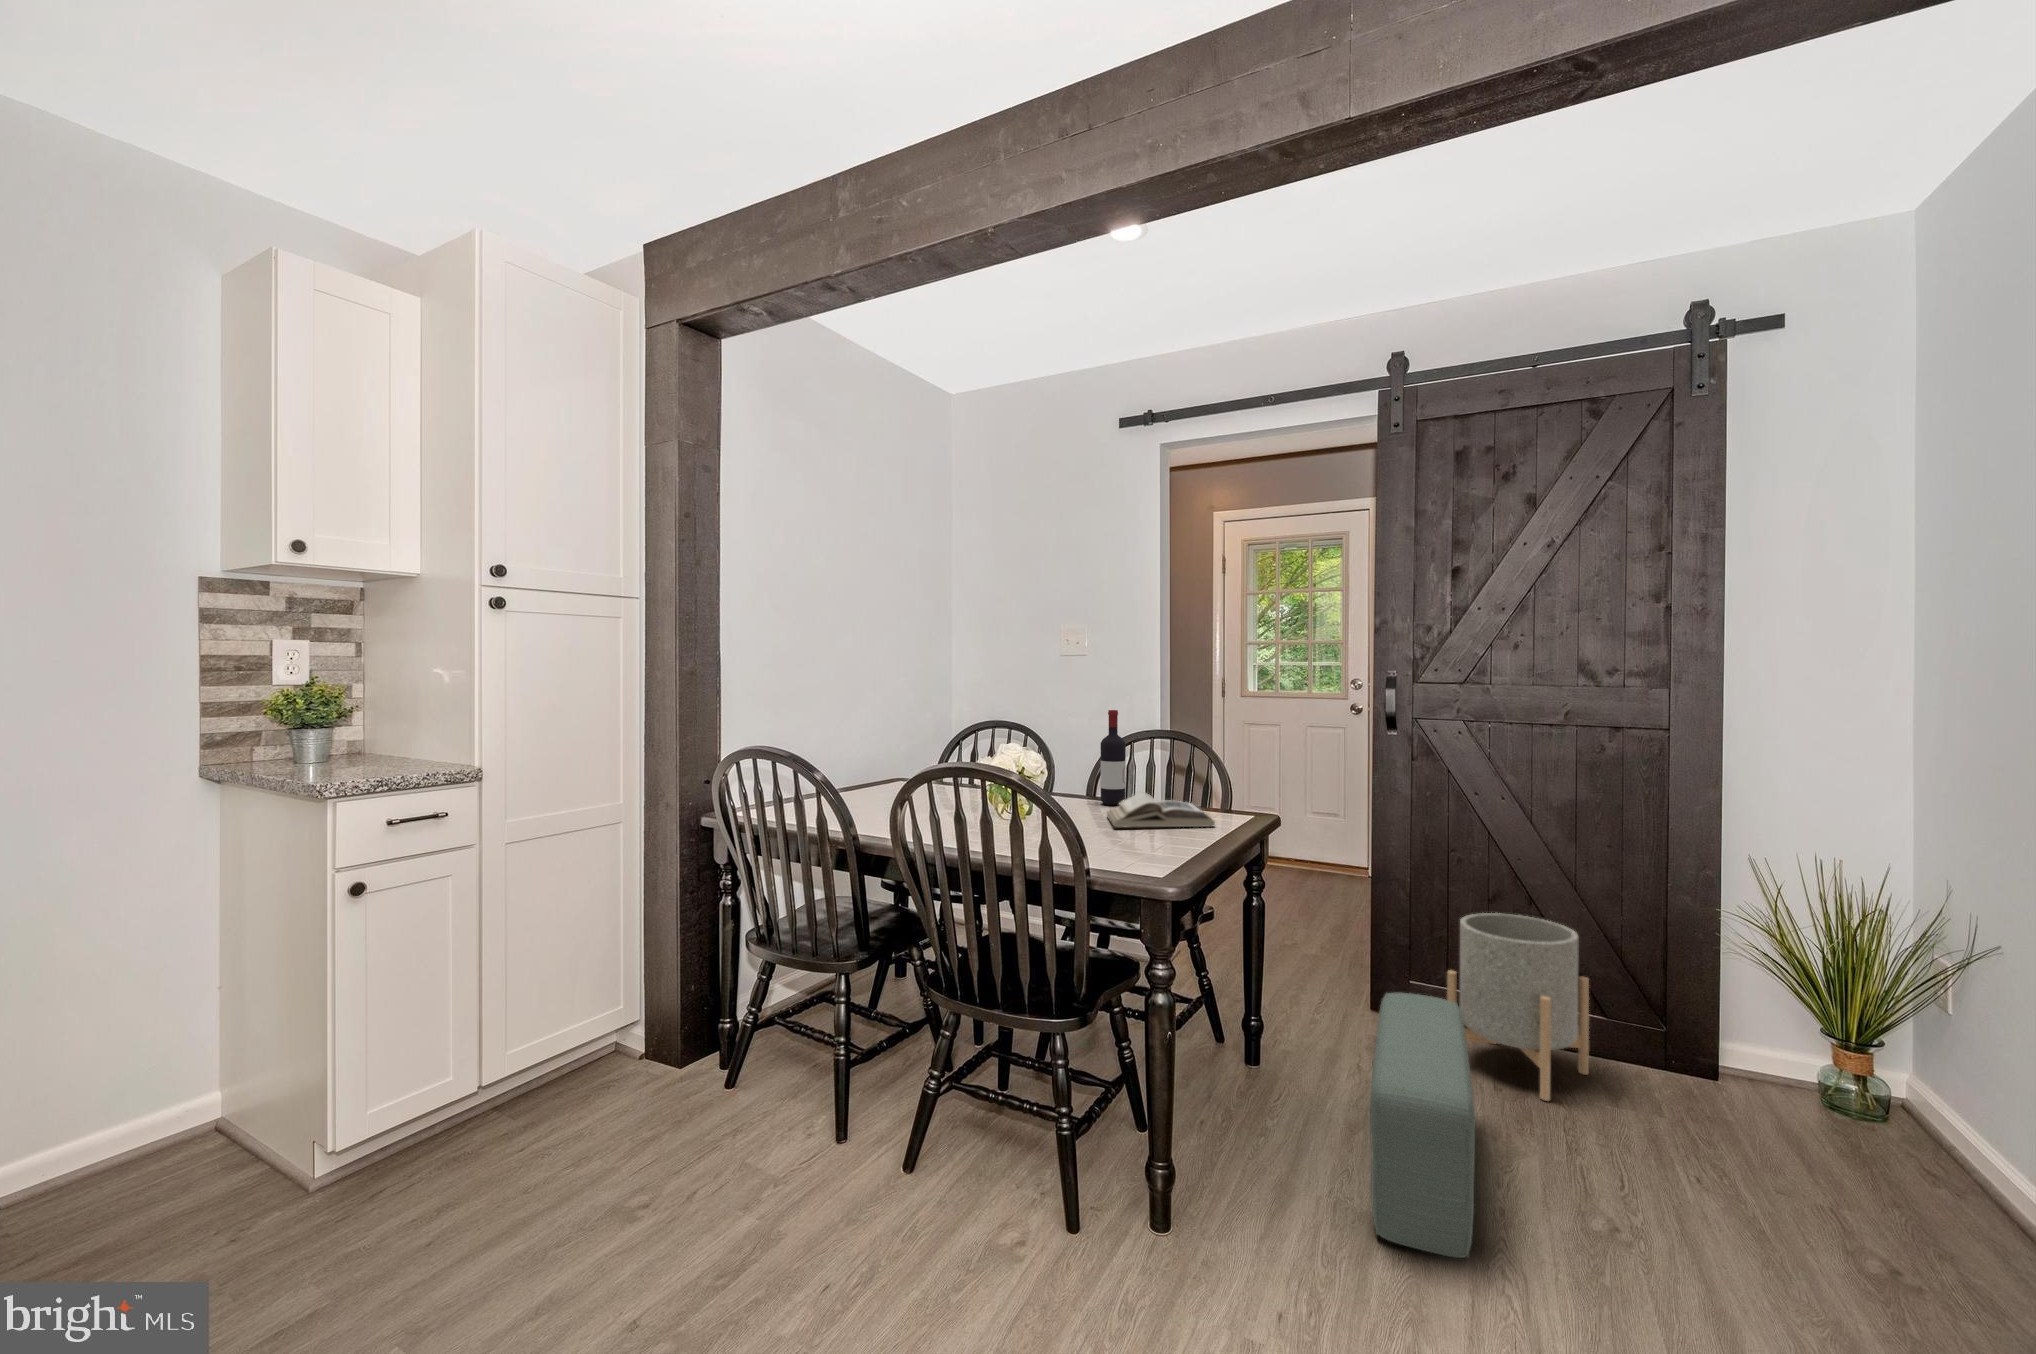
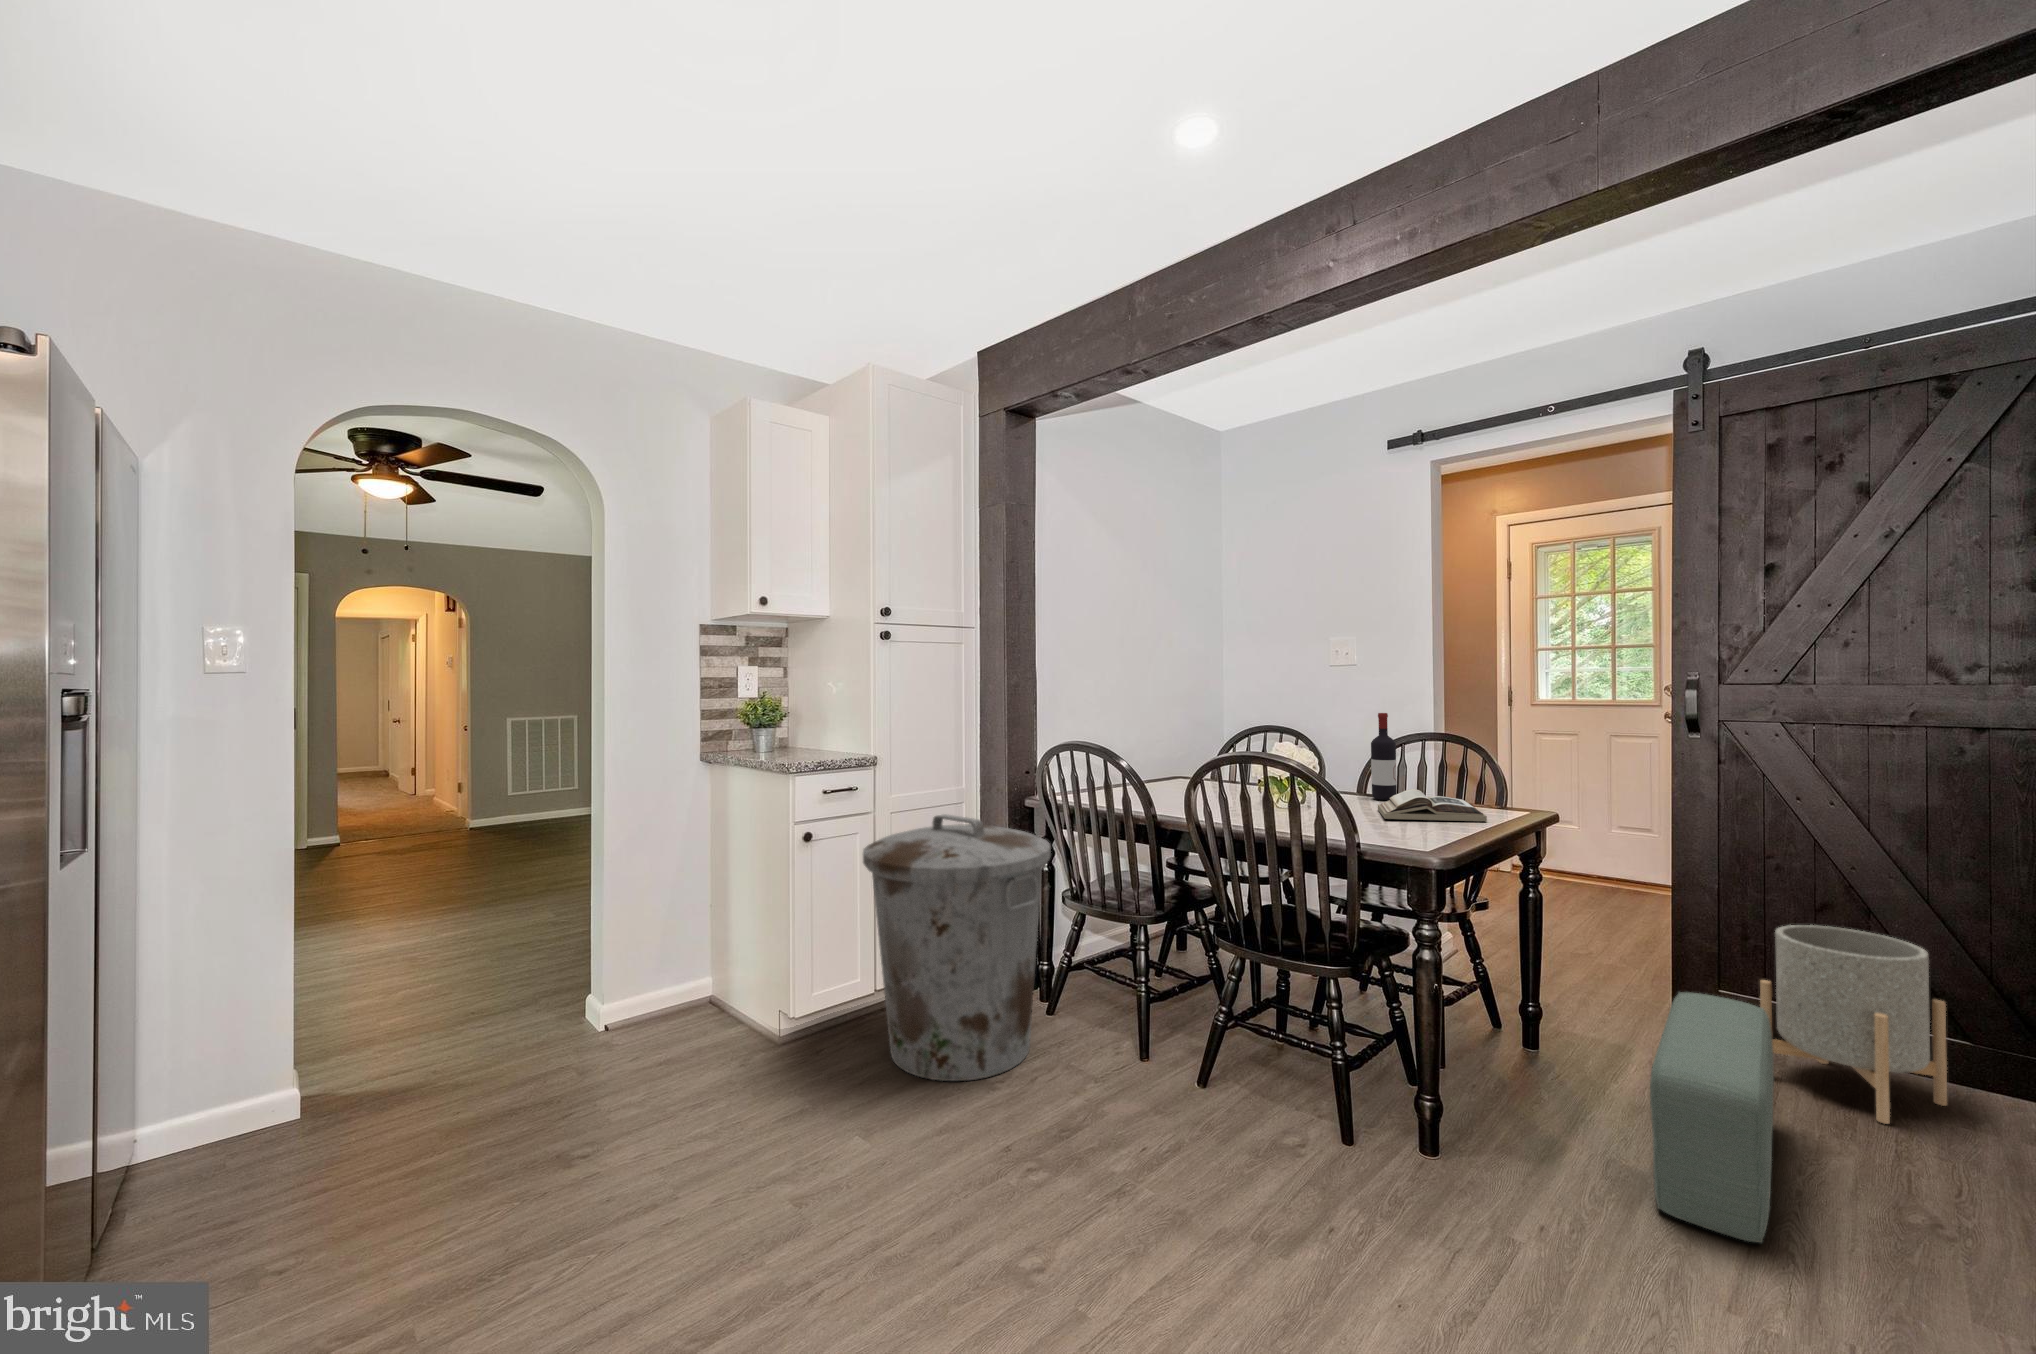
trash can: none [451,843,726,1205] -> present [863,814,1051,1081]

